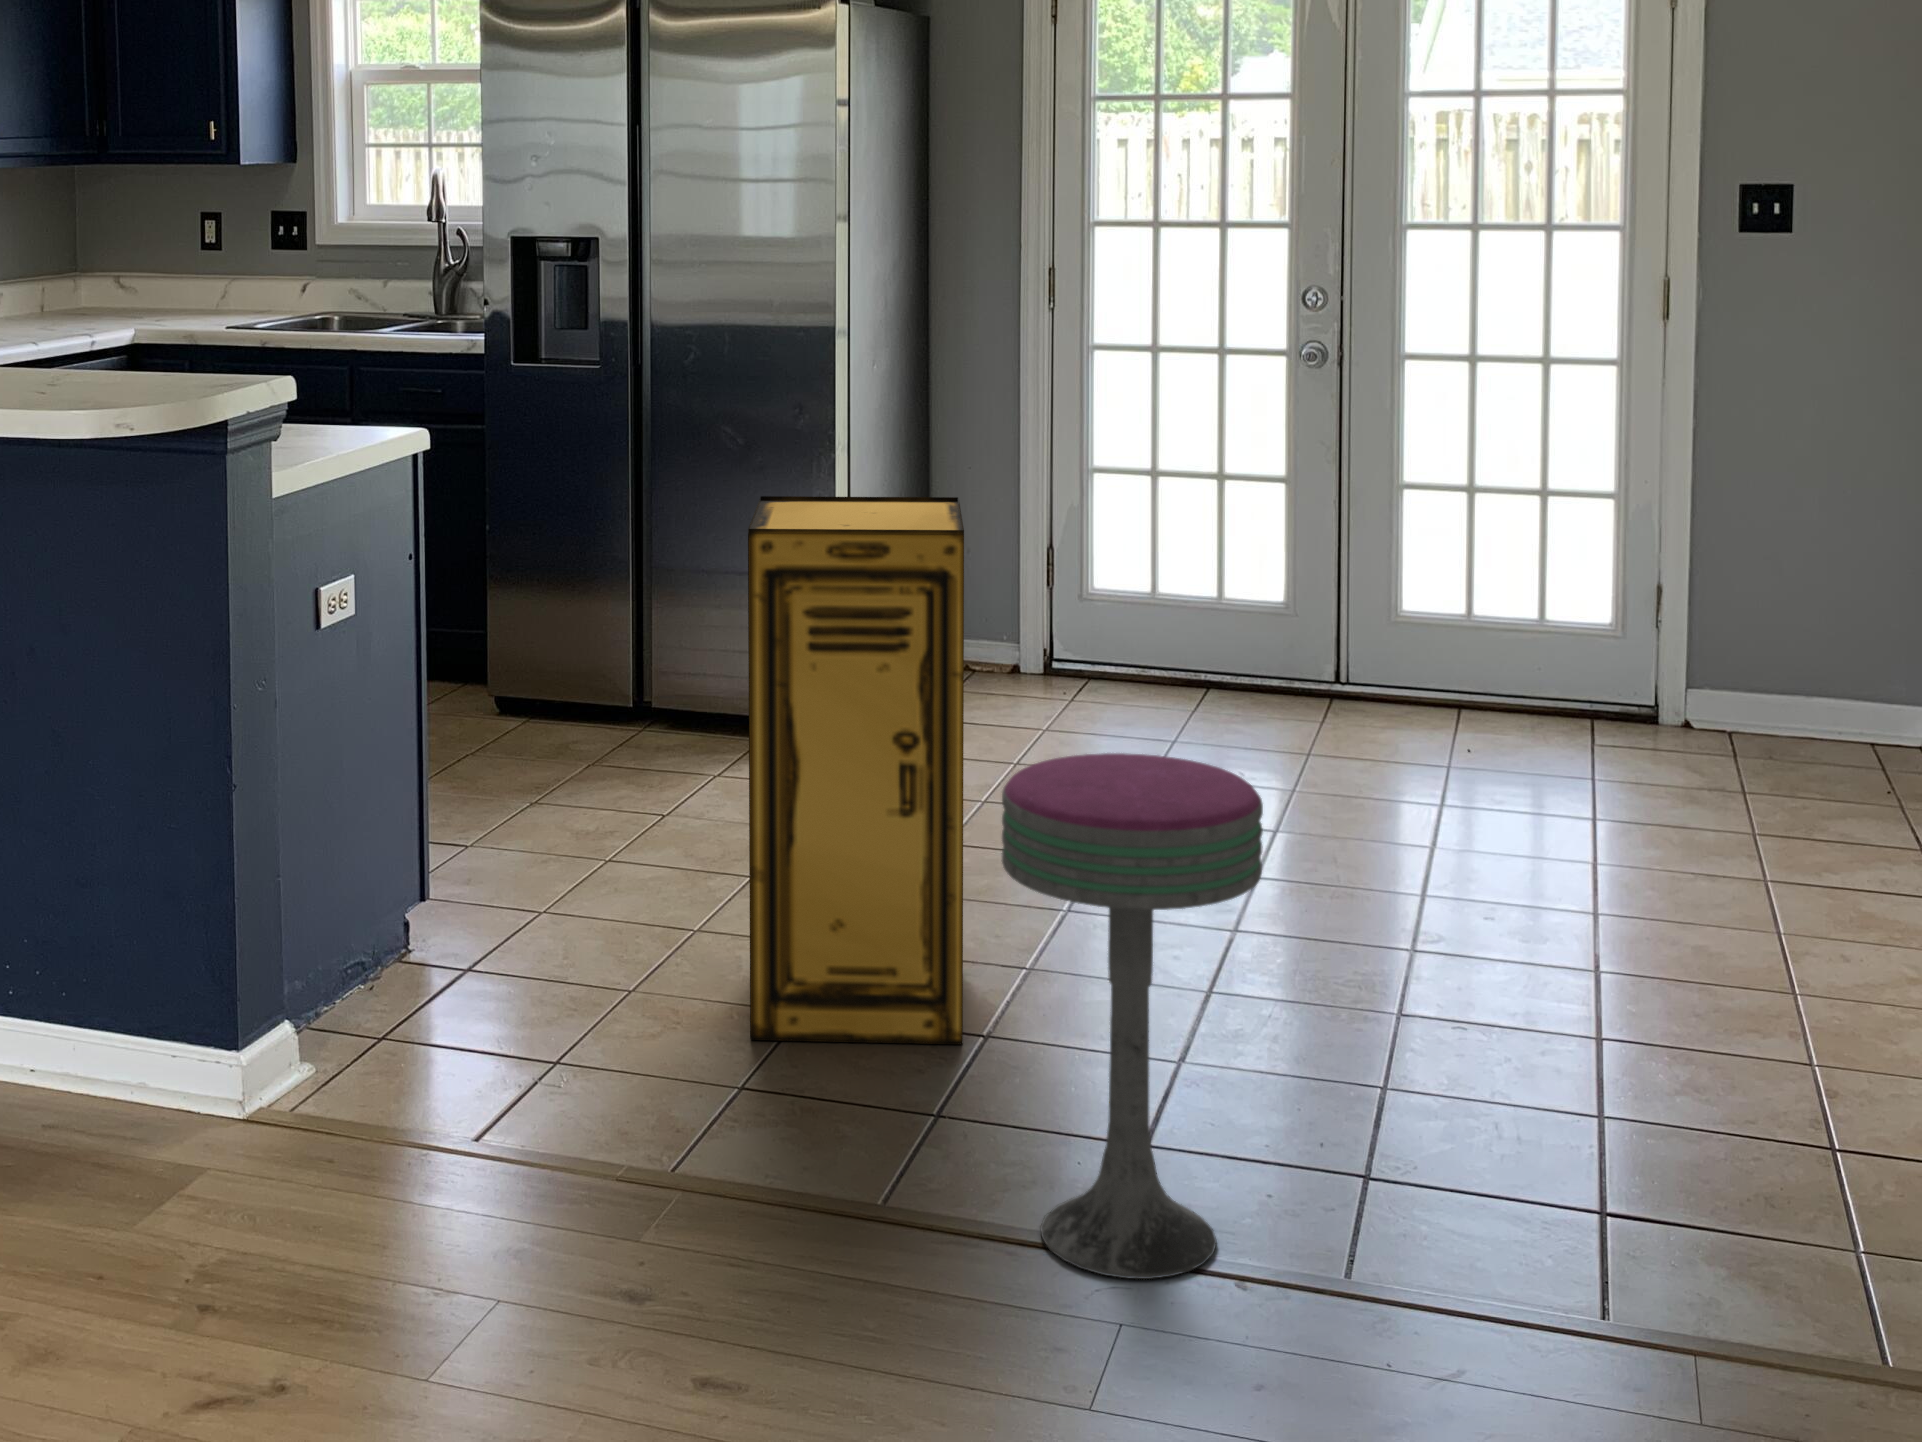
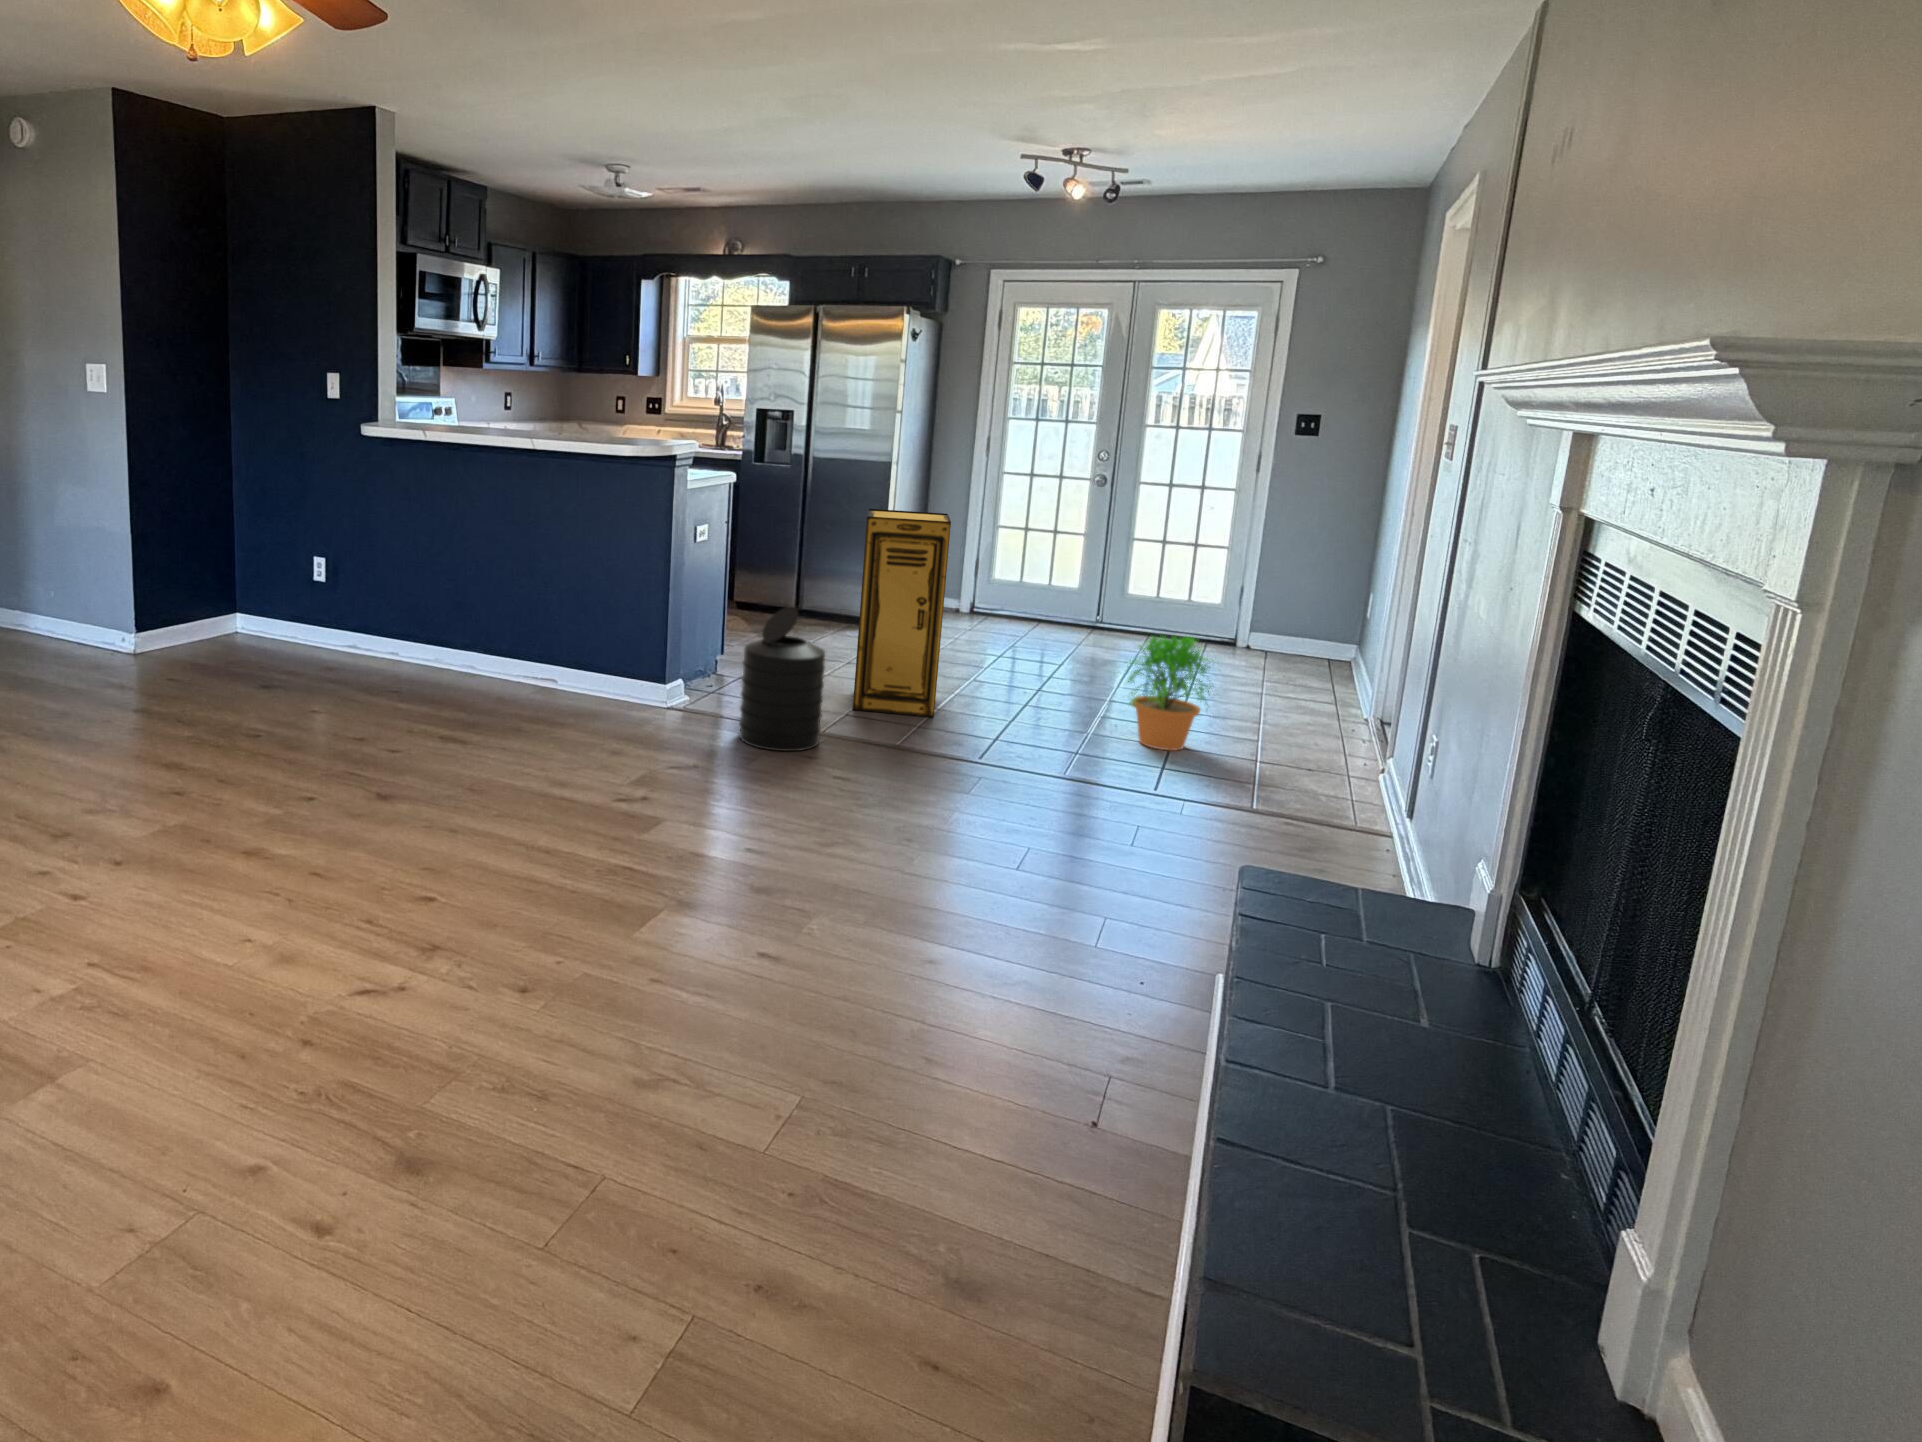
bar stool: present [1002,753,1263,1279] -> none [959,599,1058,780]
potted plant: none [1420,785,1696,1101] -> present [1127,636,1214,751]
trash can: none [422,812,653,1235] -> present [739,607,825,751]

